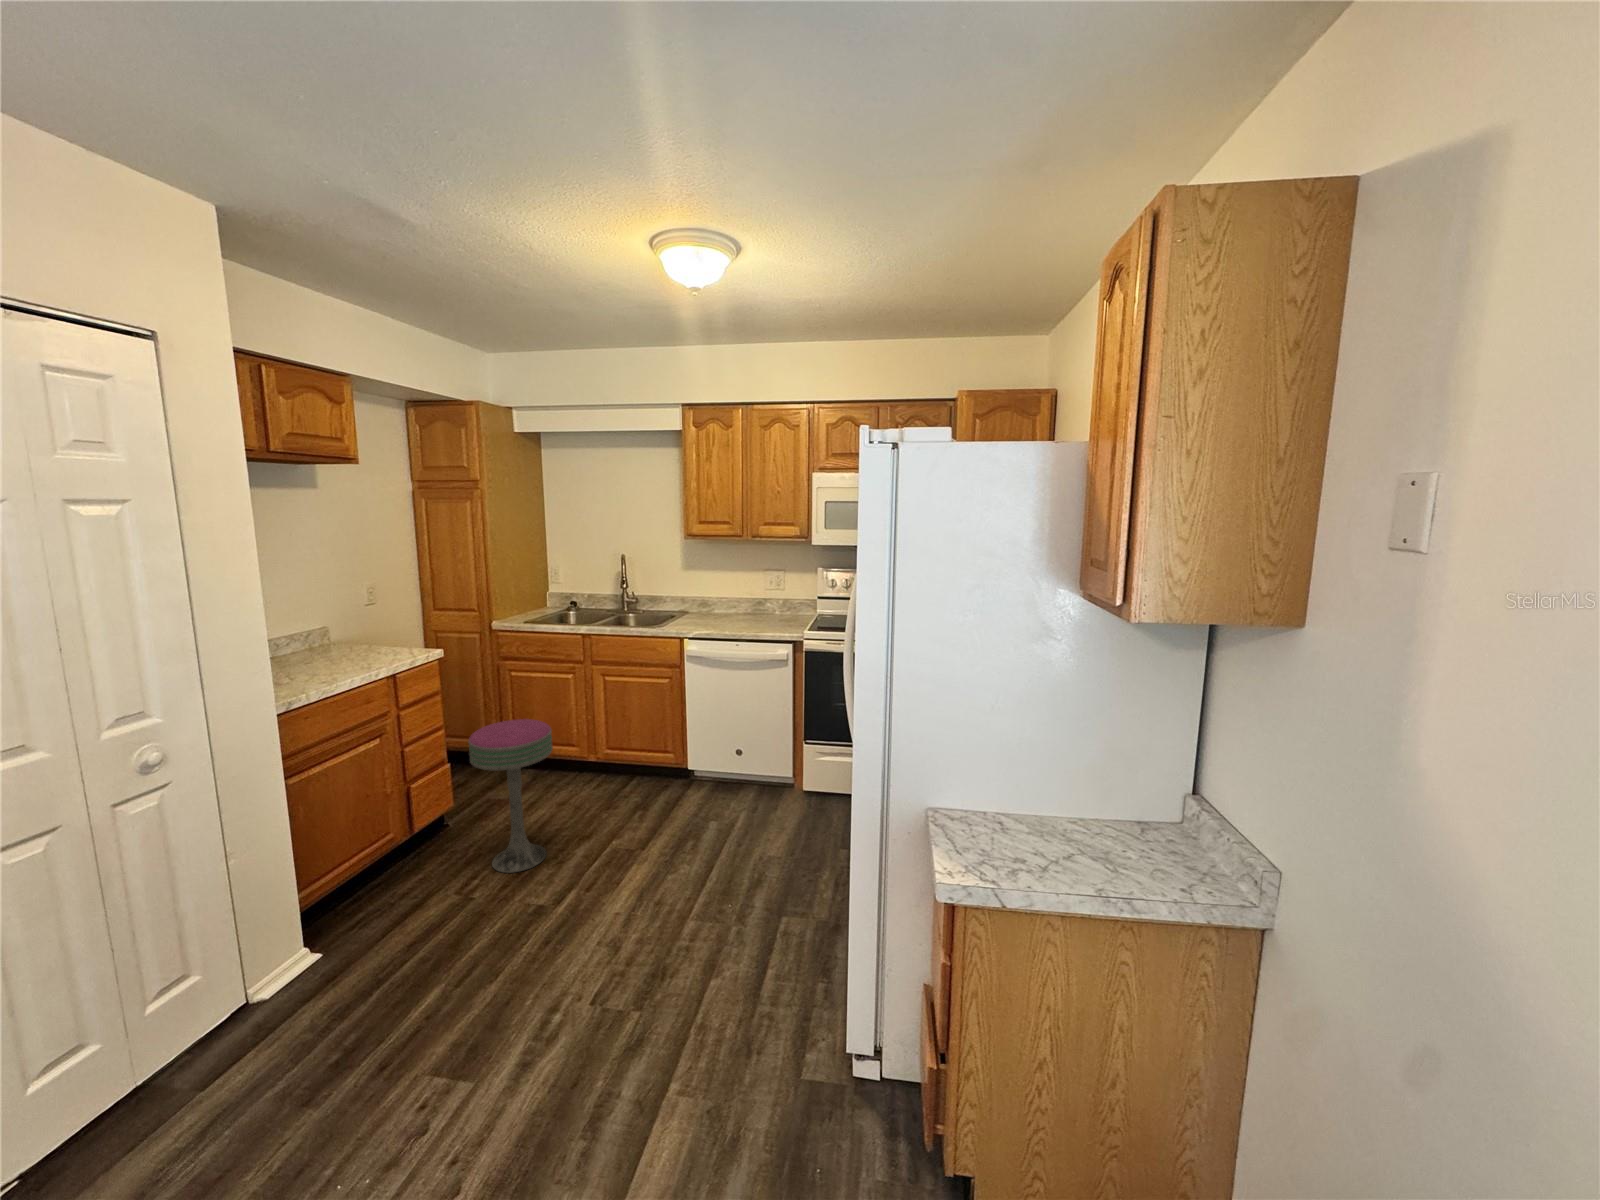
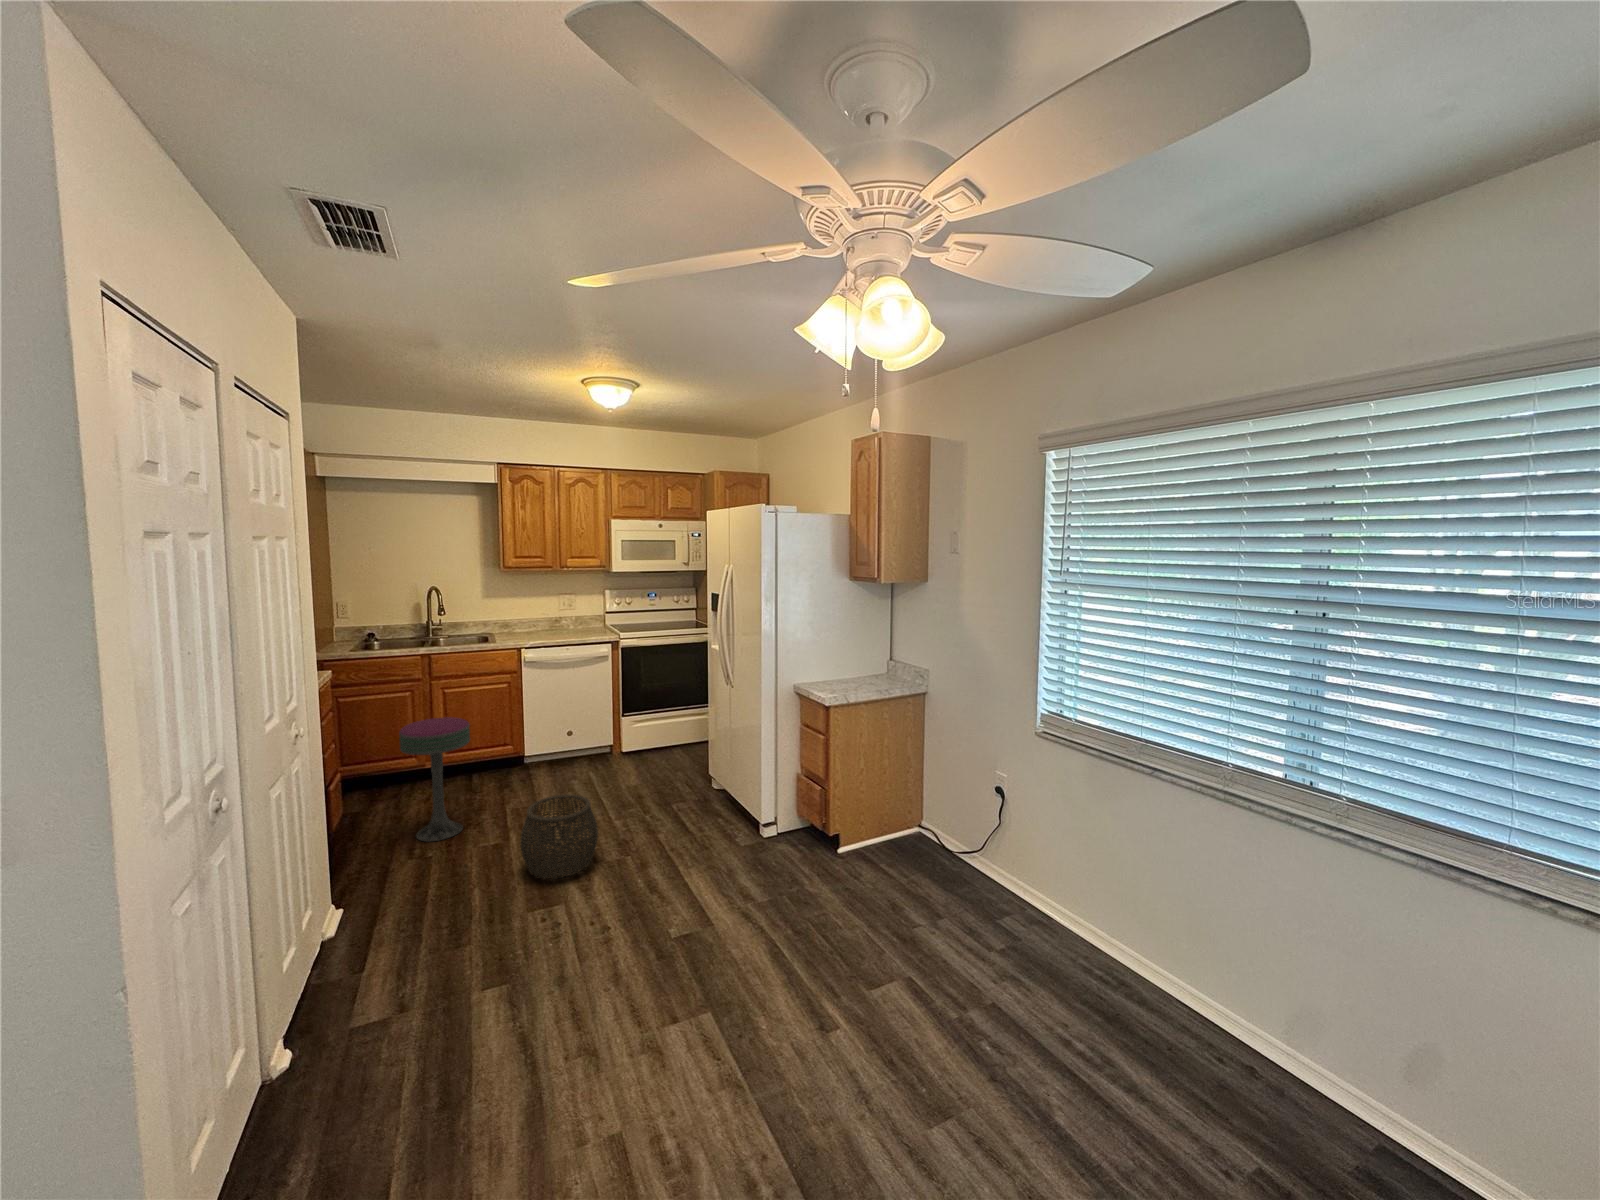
woven basket: none [494,873,611,1014] -> present [520,795,598,880]

